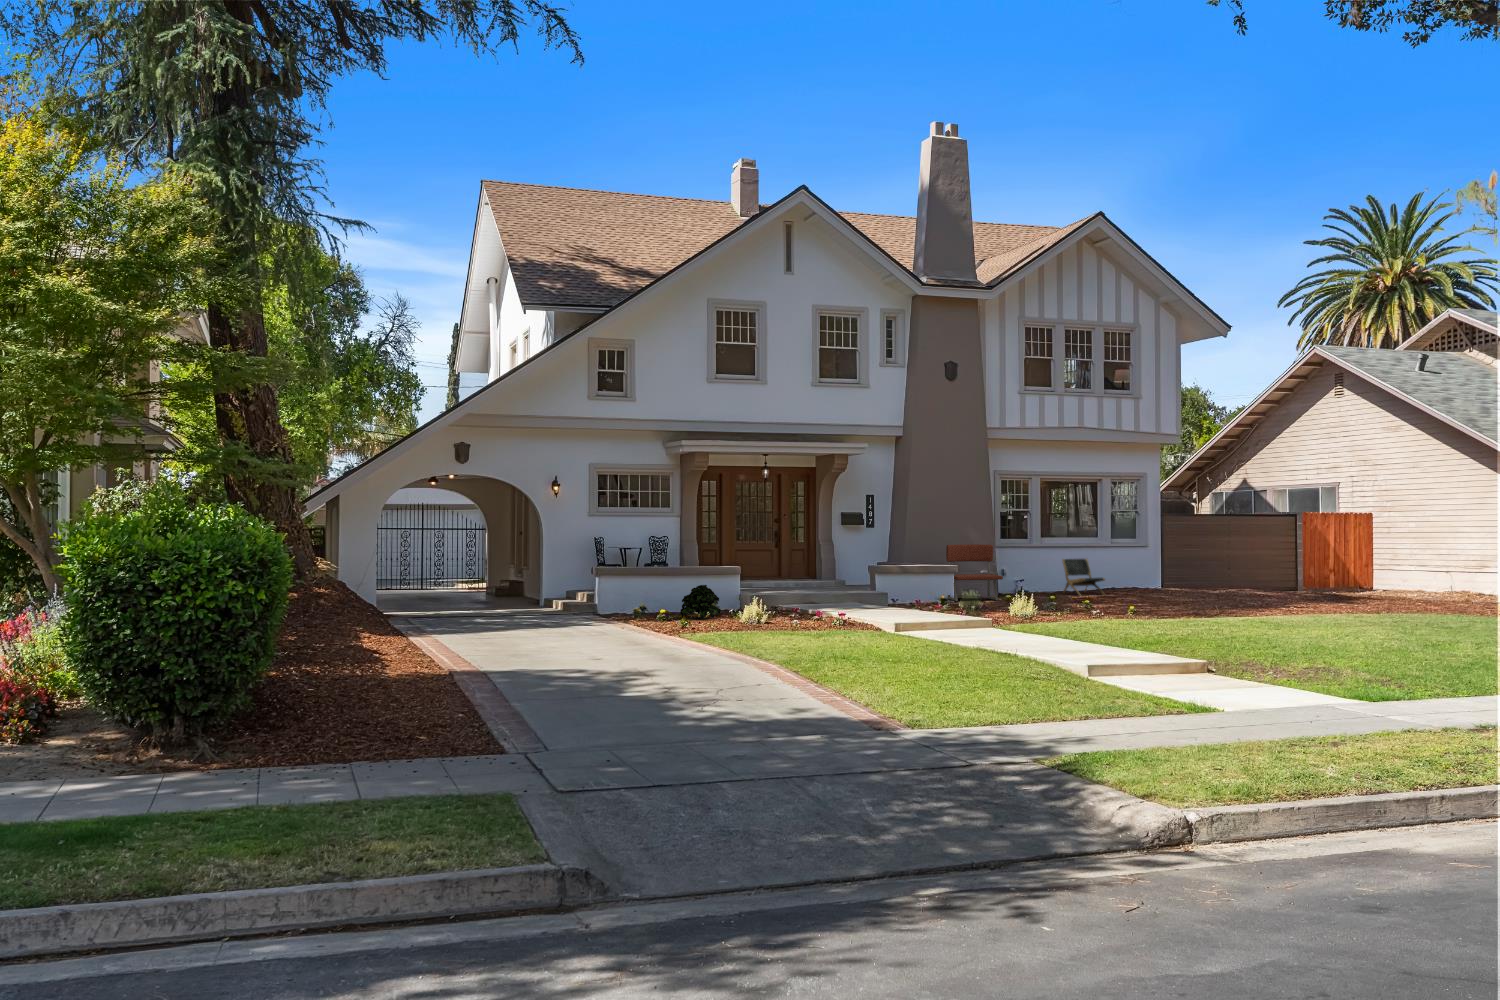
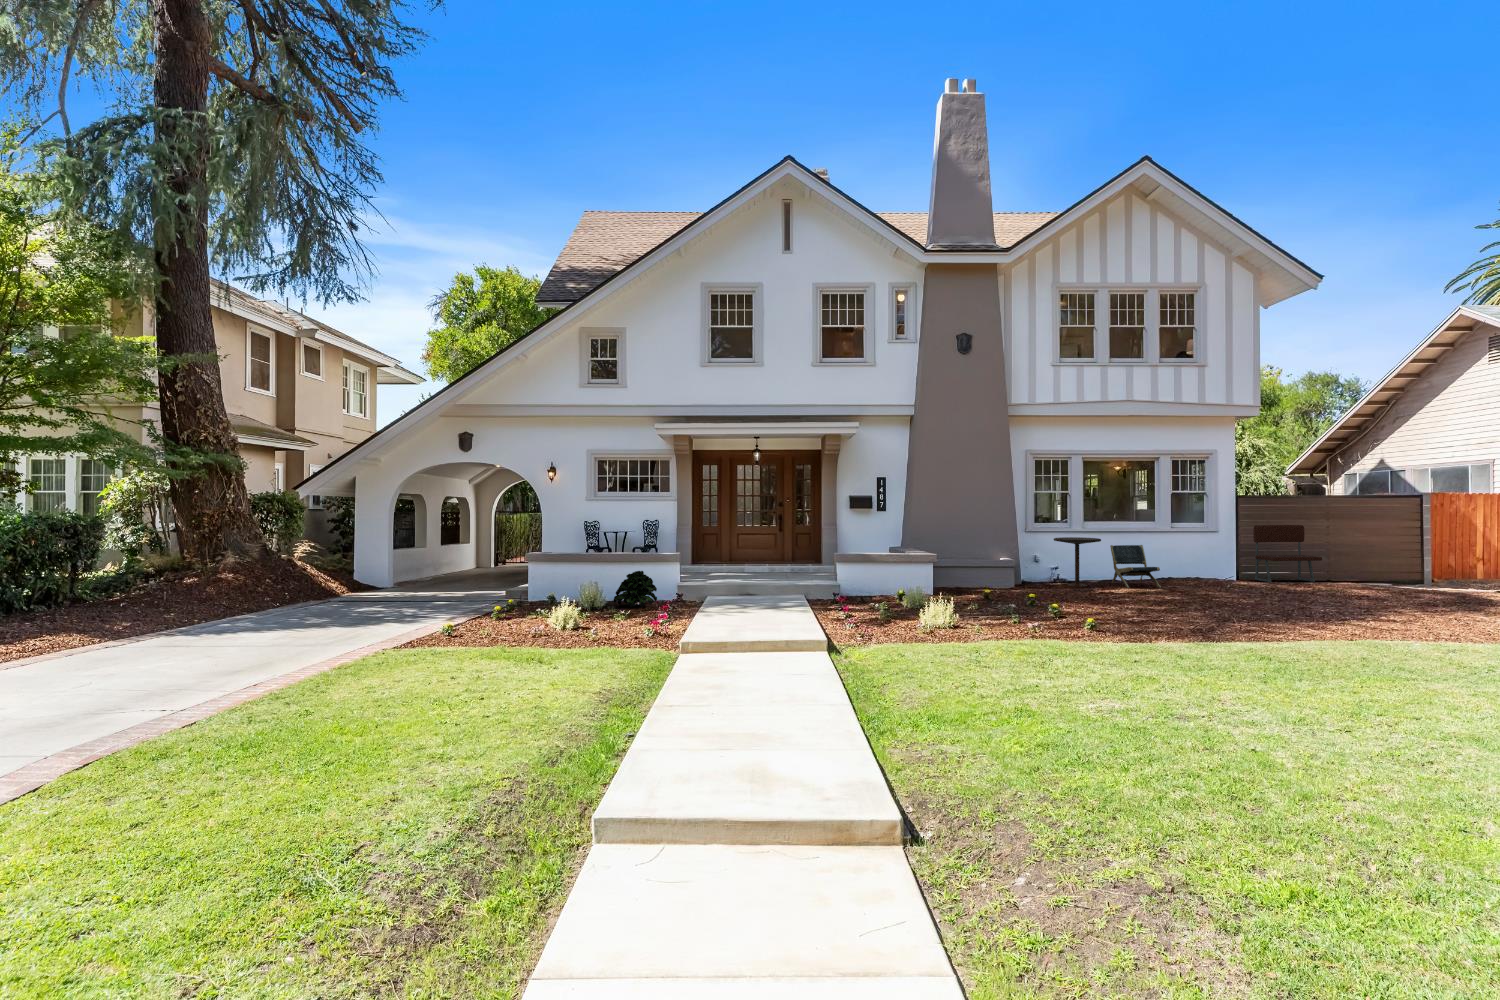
bench: present [946,544,1003,601] -> present [1253,525,1322,582]
pedestal table: none [1019,552,1060,596] -> present [1054,537,1101,587]

